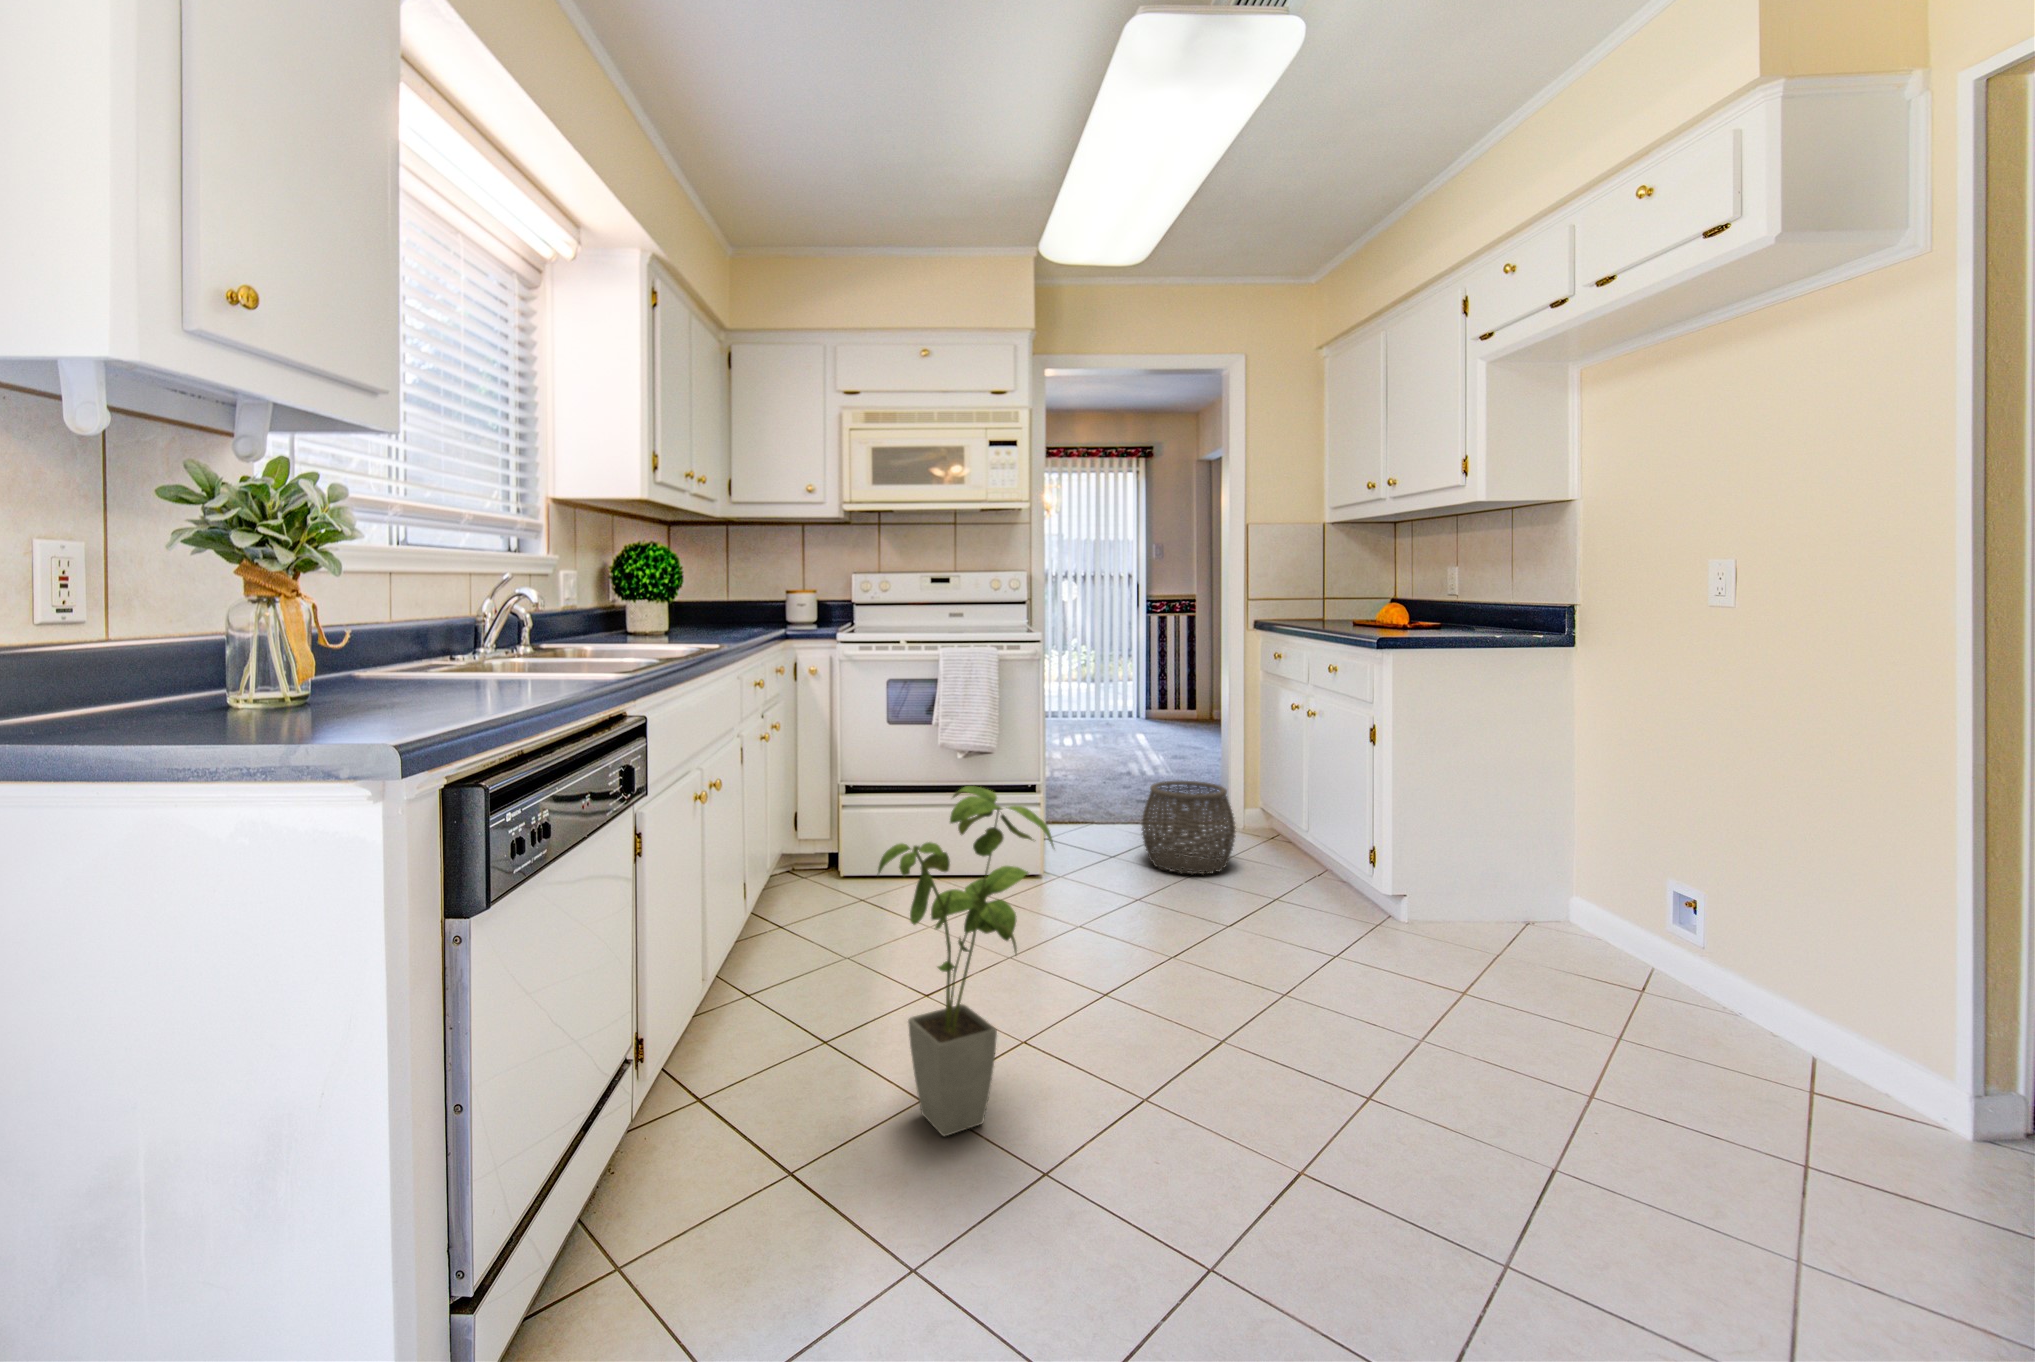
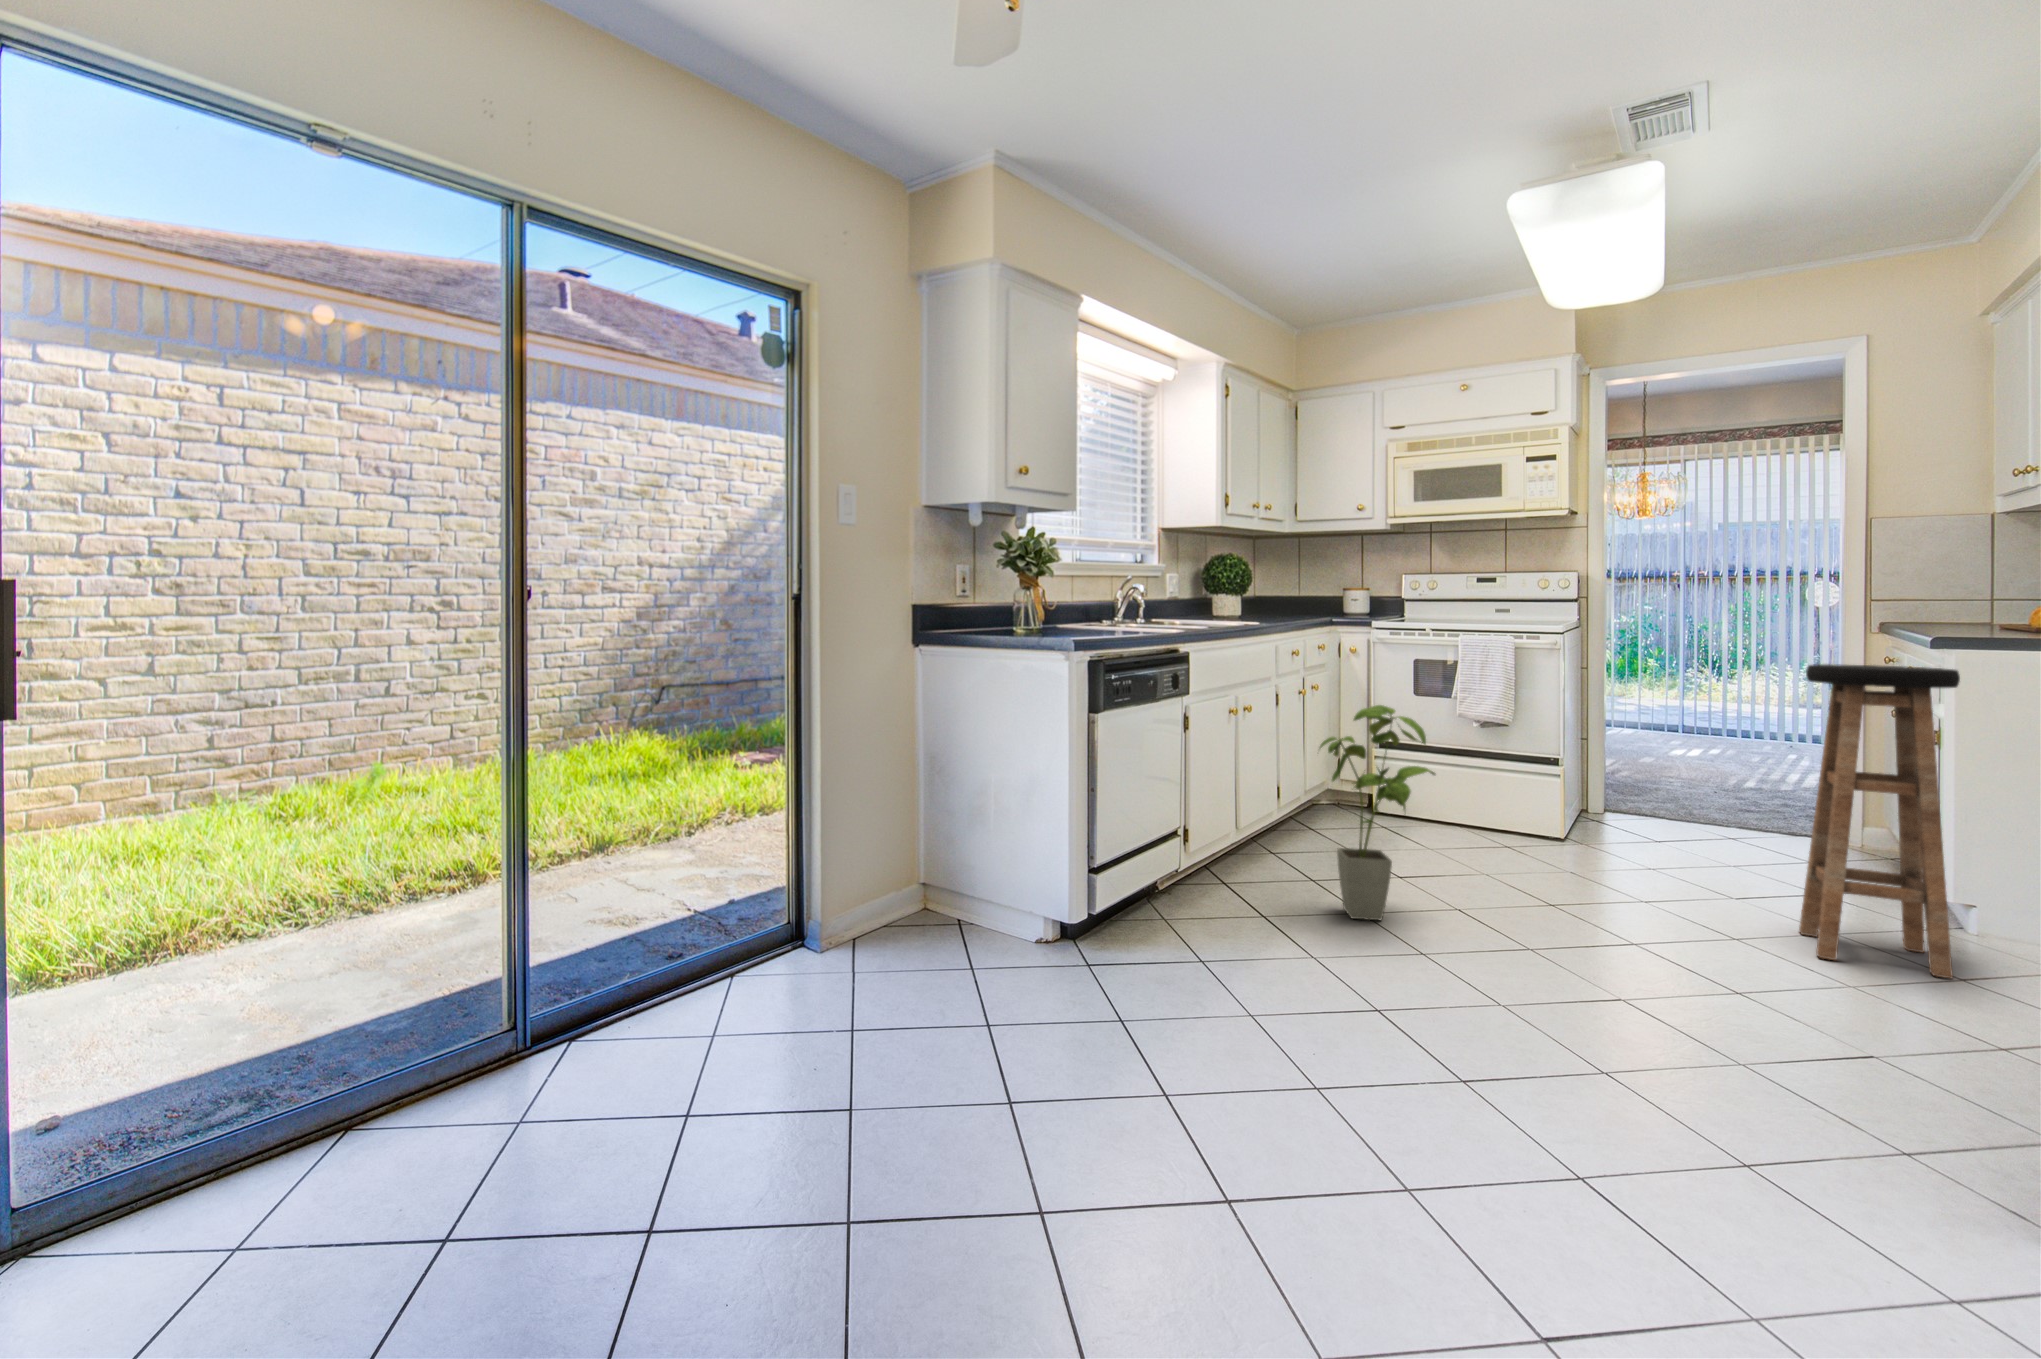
bar stool: none [1333,681,1485,1015] -> present [1799,664,1960,978]
woven basket: present [1142,781,1236,874] -> none [1676,771,1794,863]

